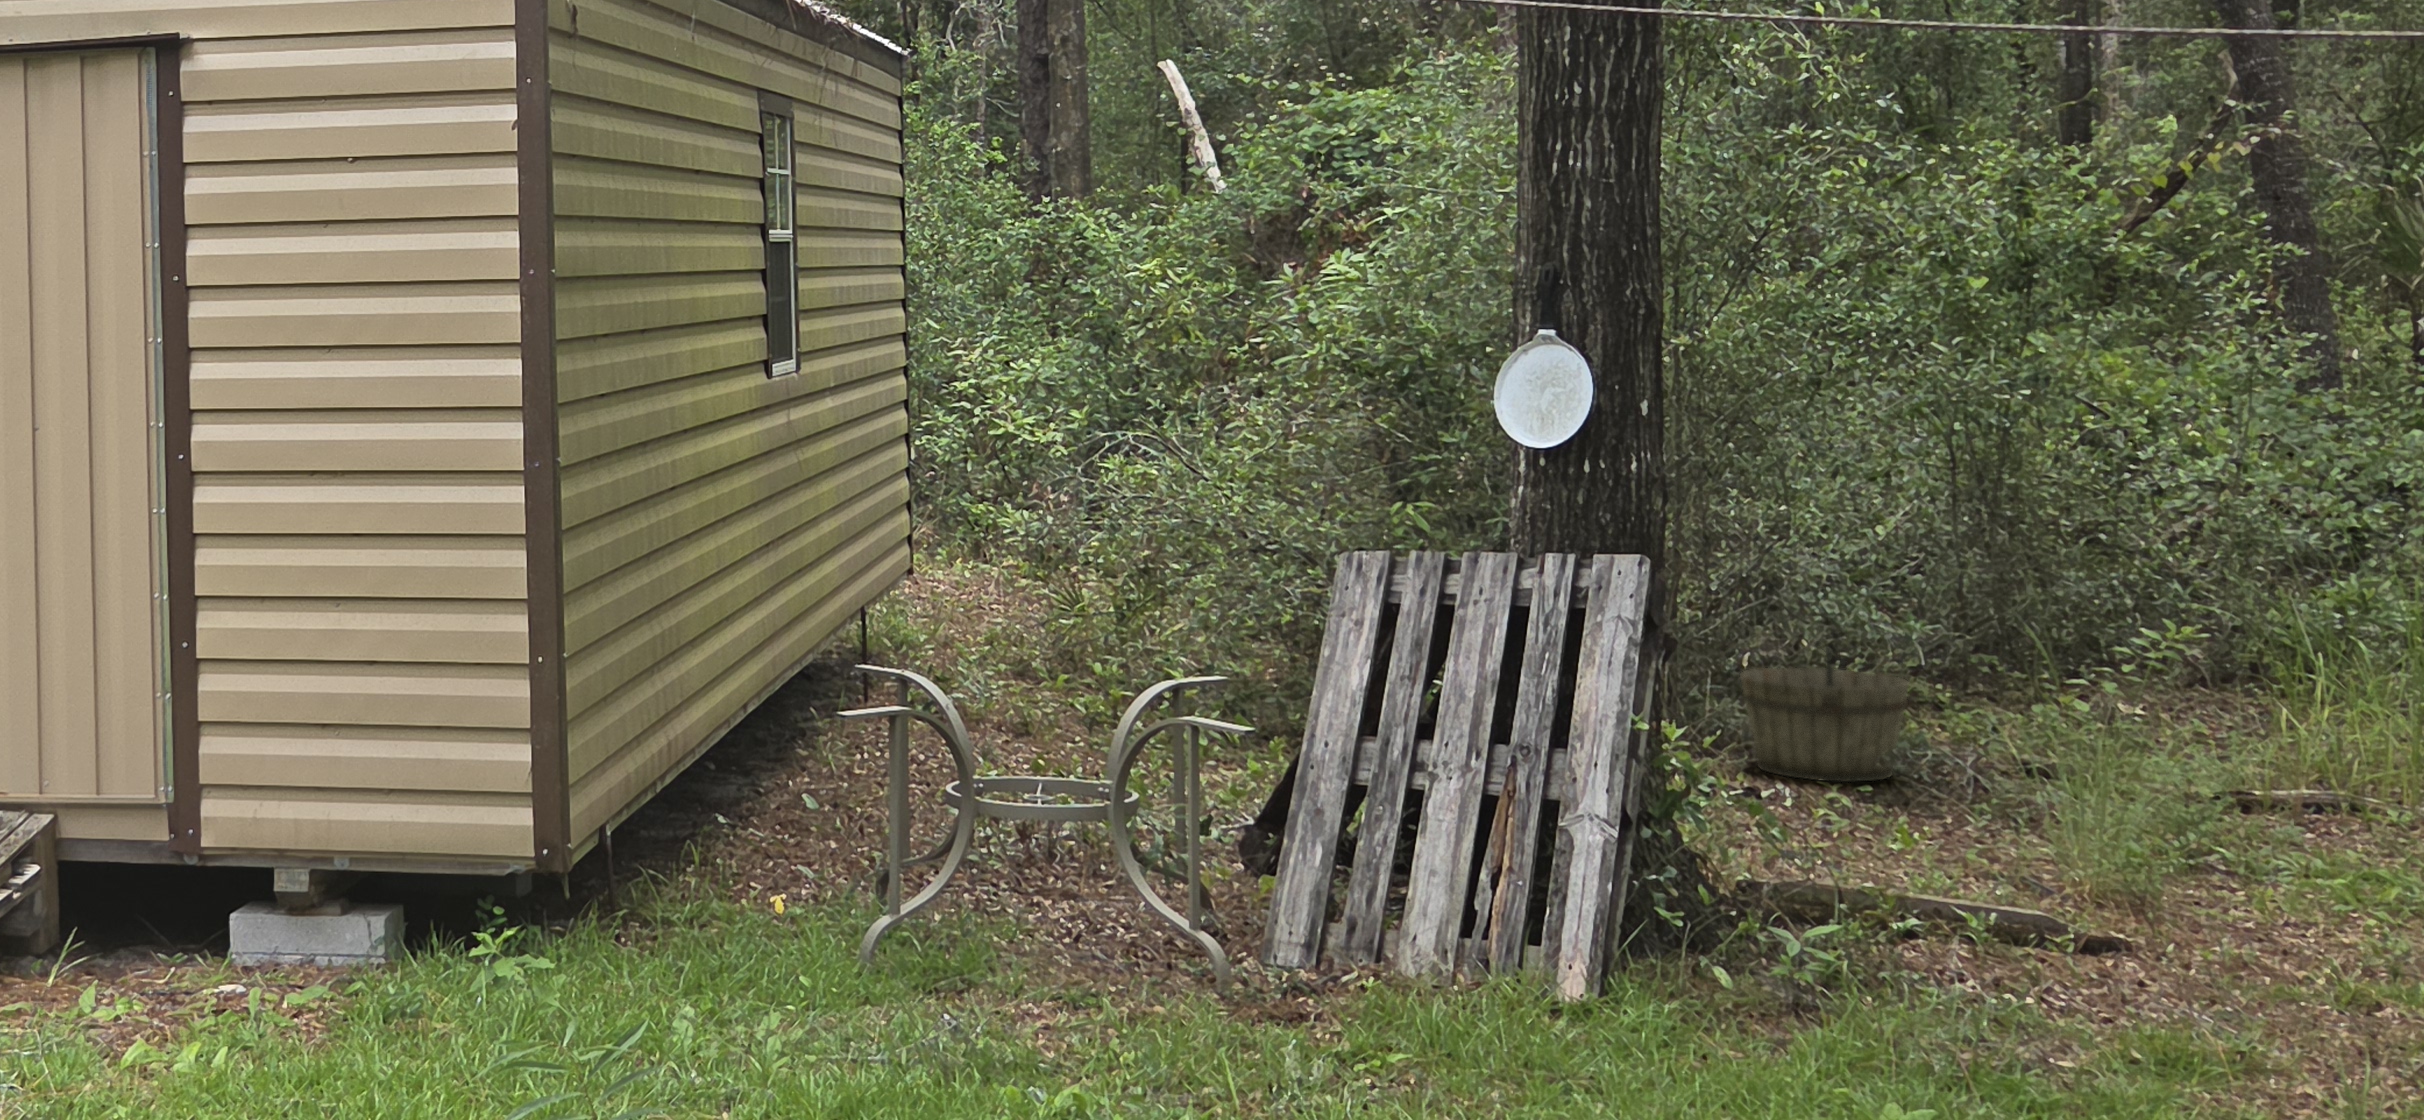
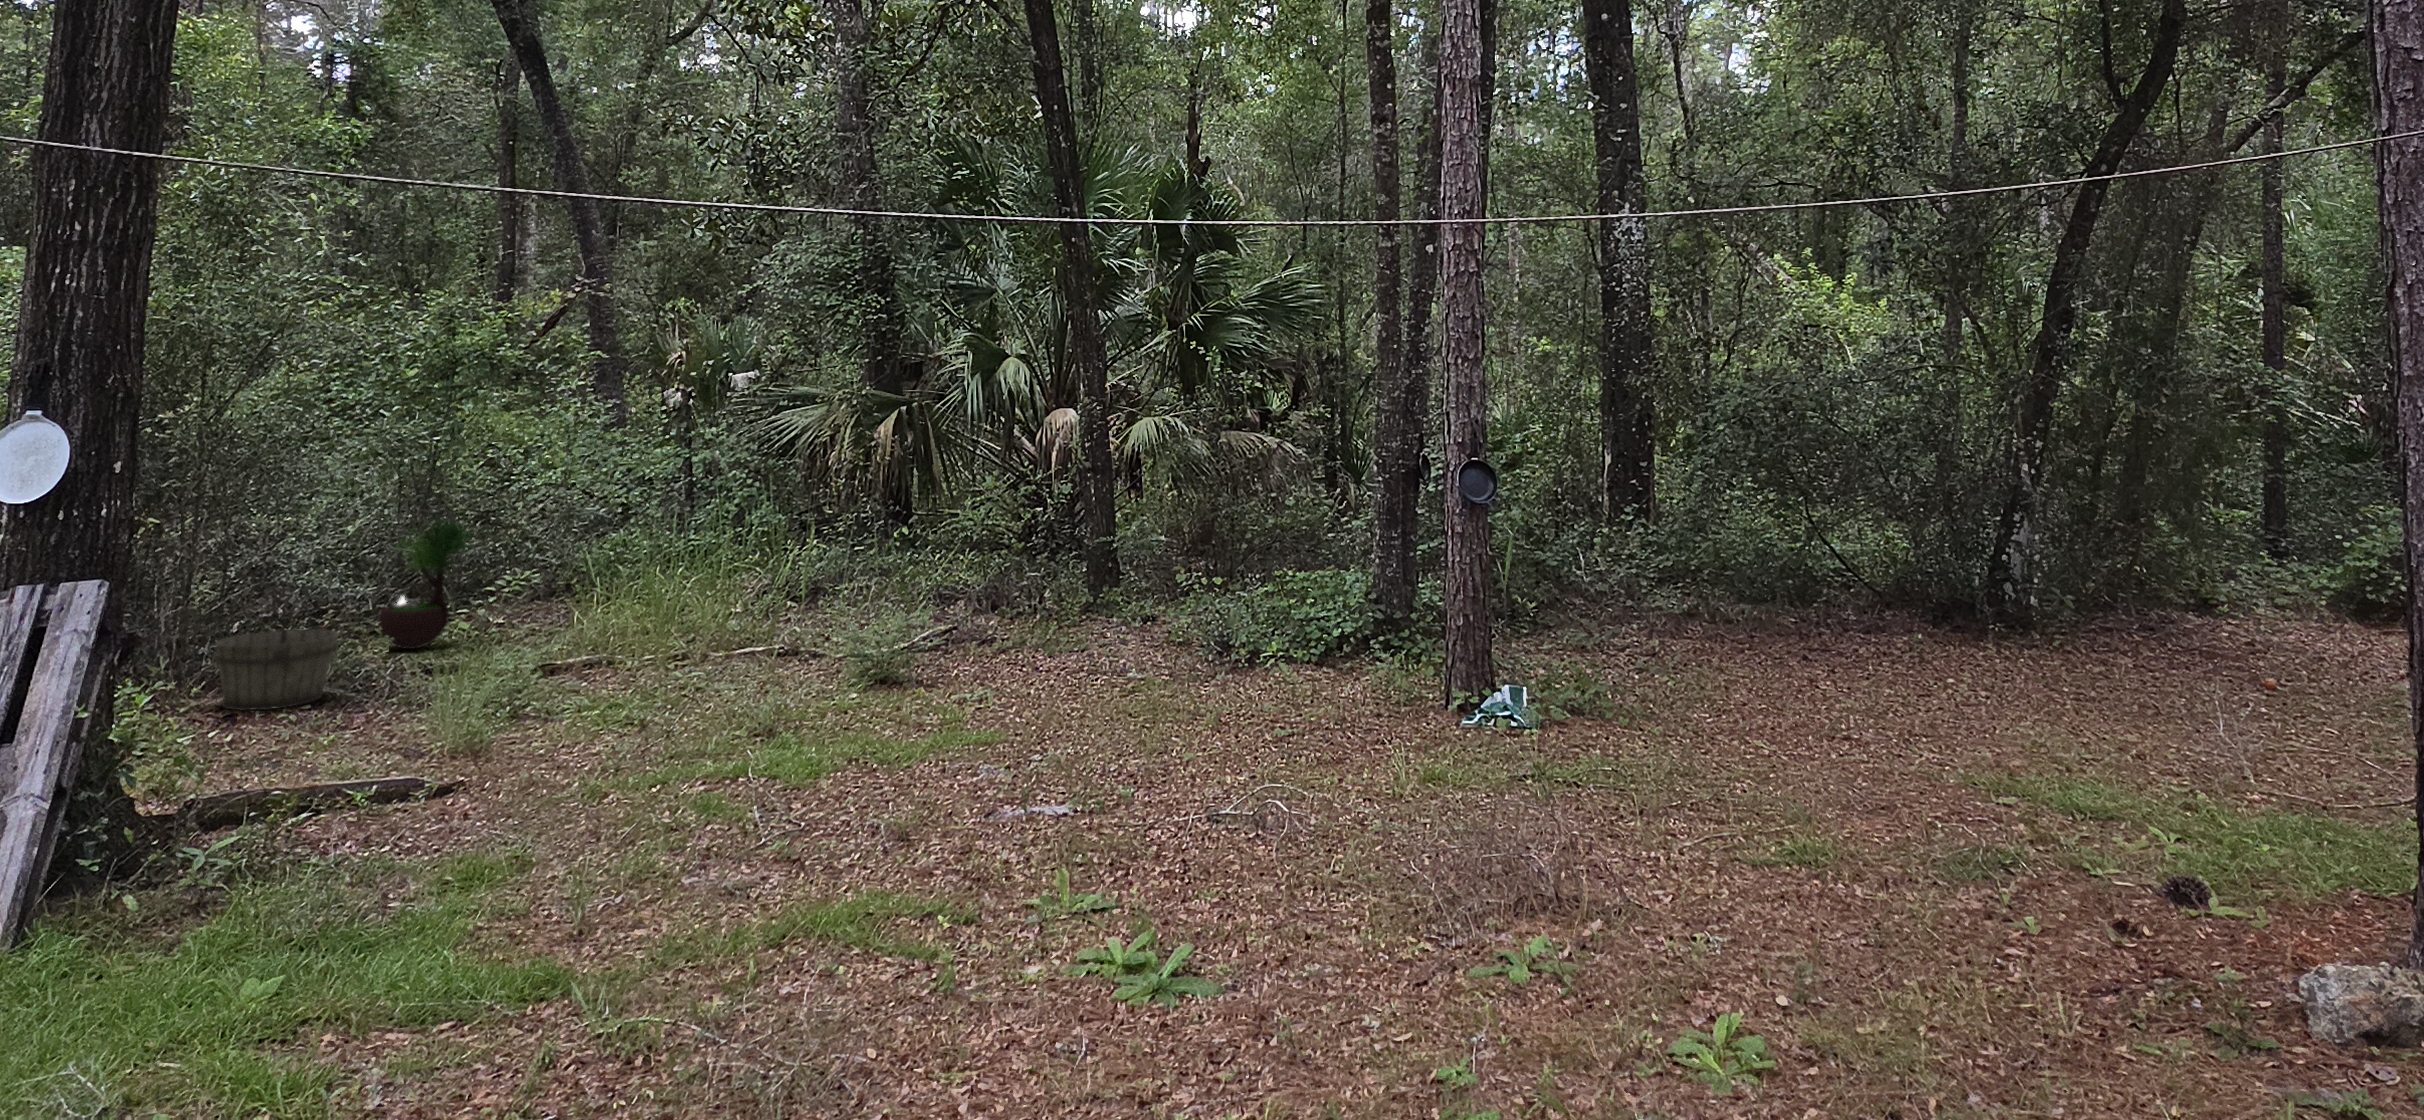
potted tree: none [1957,507,2096,728] -> present [380,515,472,649]

